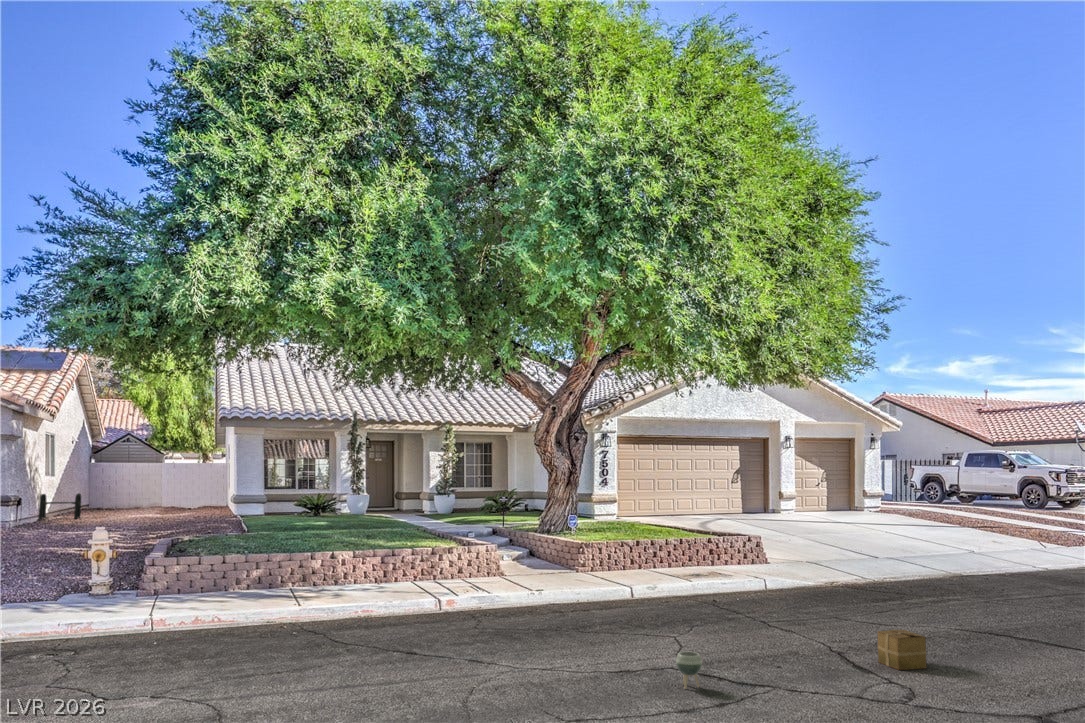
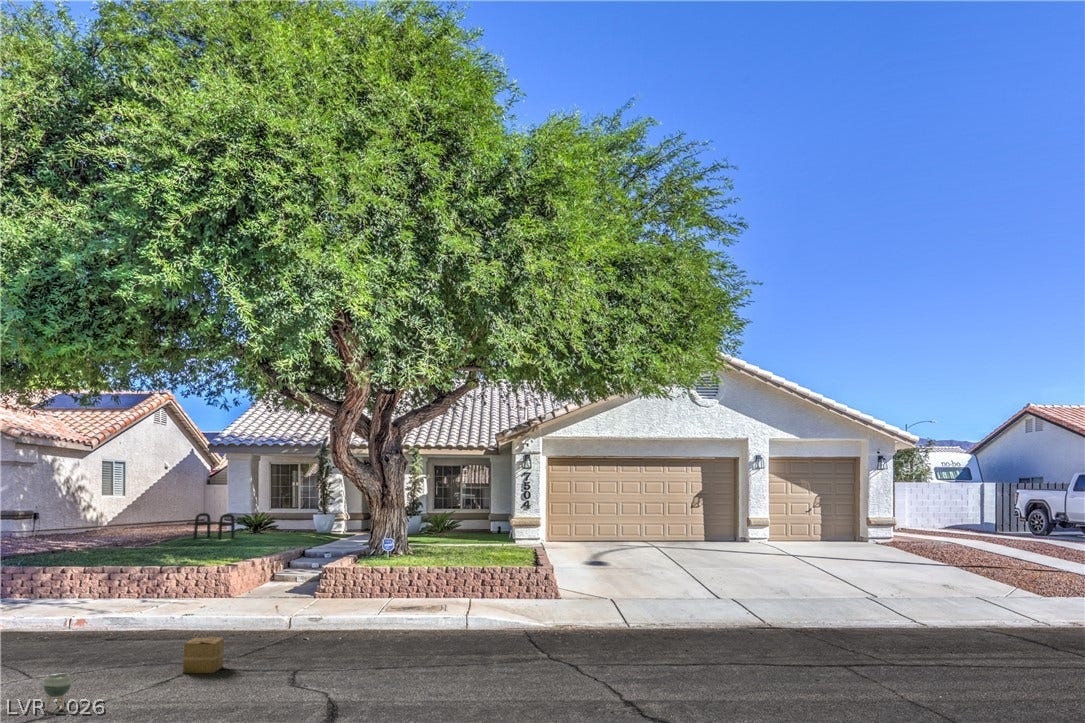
bench: present [38,493,81,520] -> present [194,513,235,540]
cardboard box: present [878,630,927,670] -> present [183,637,224,673]

